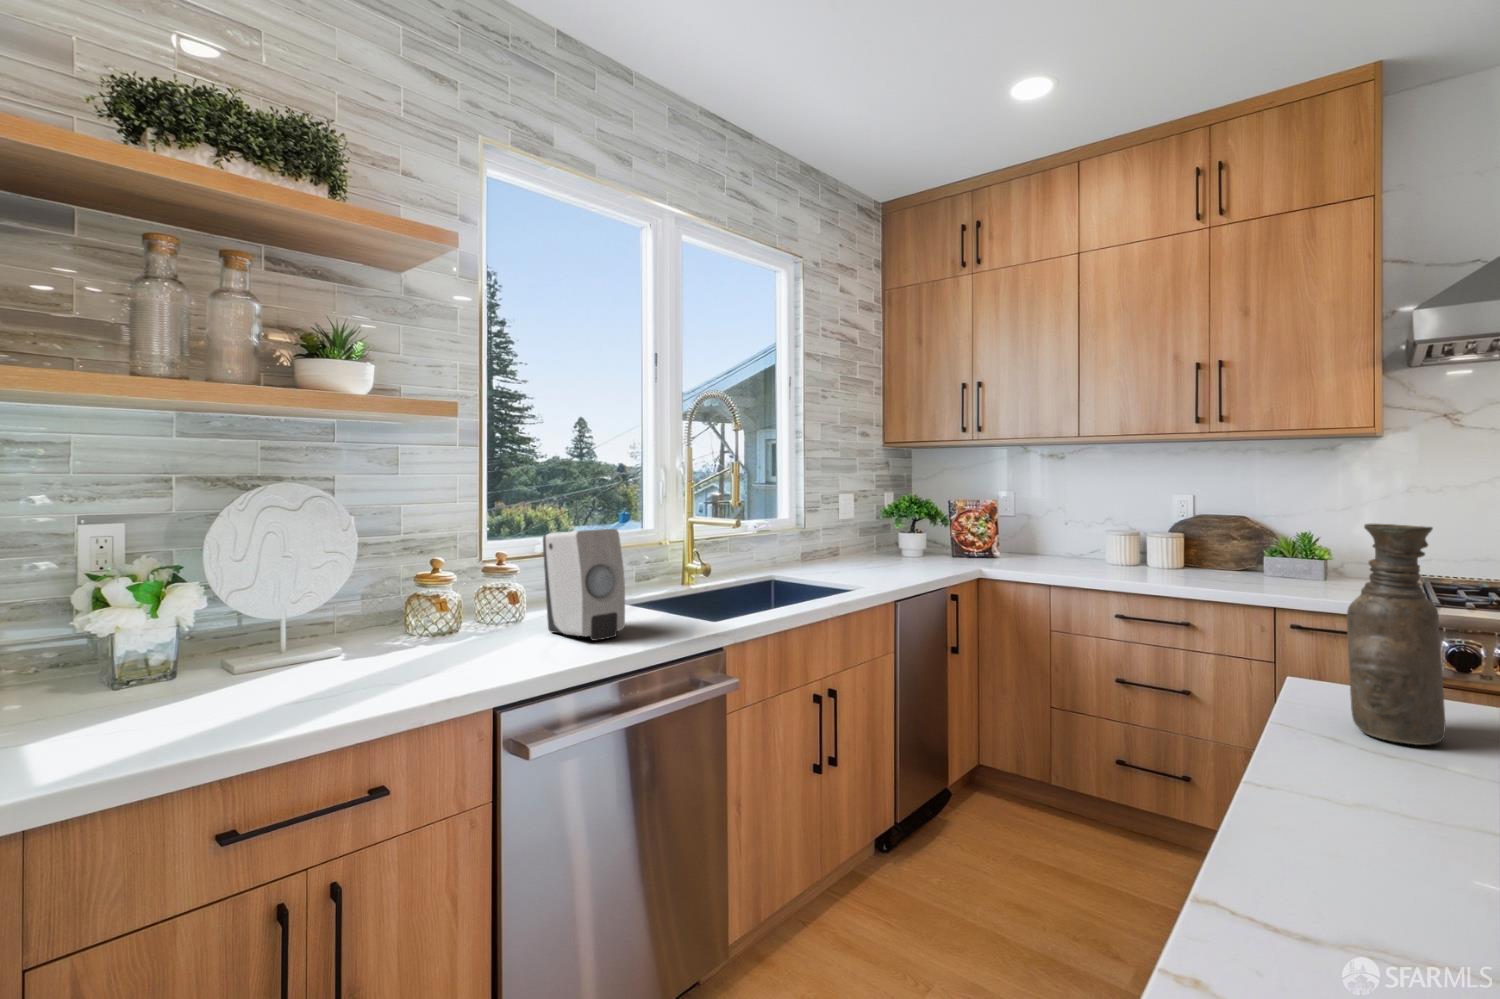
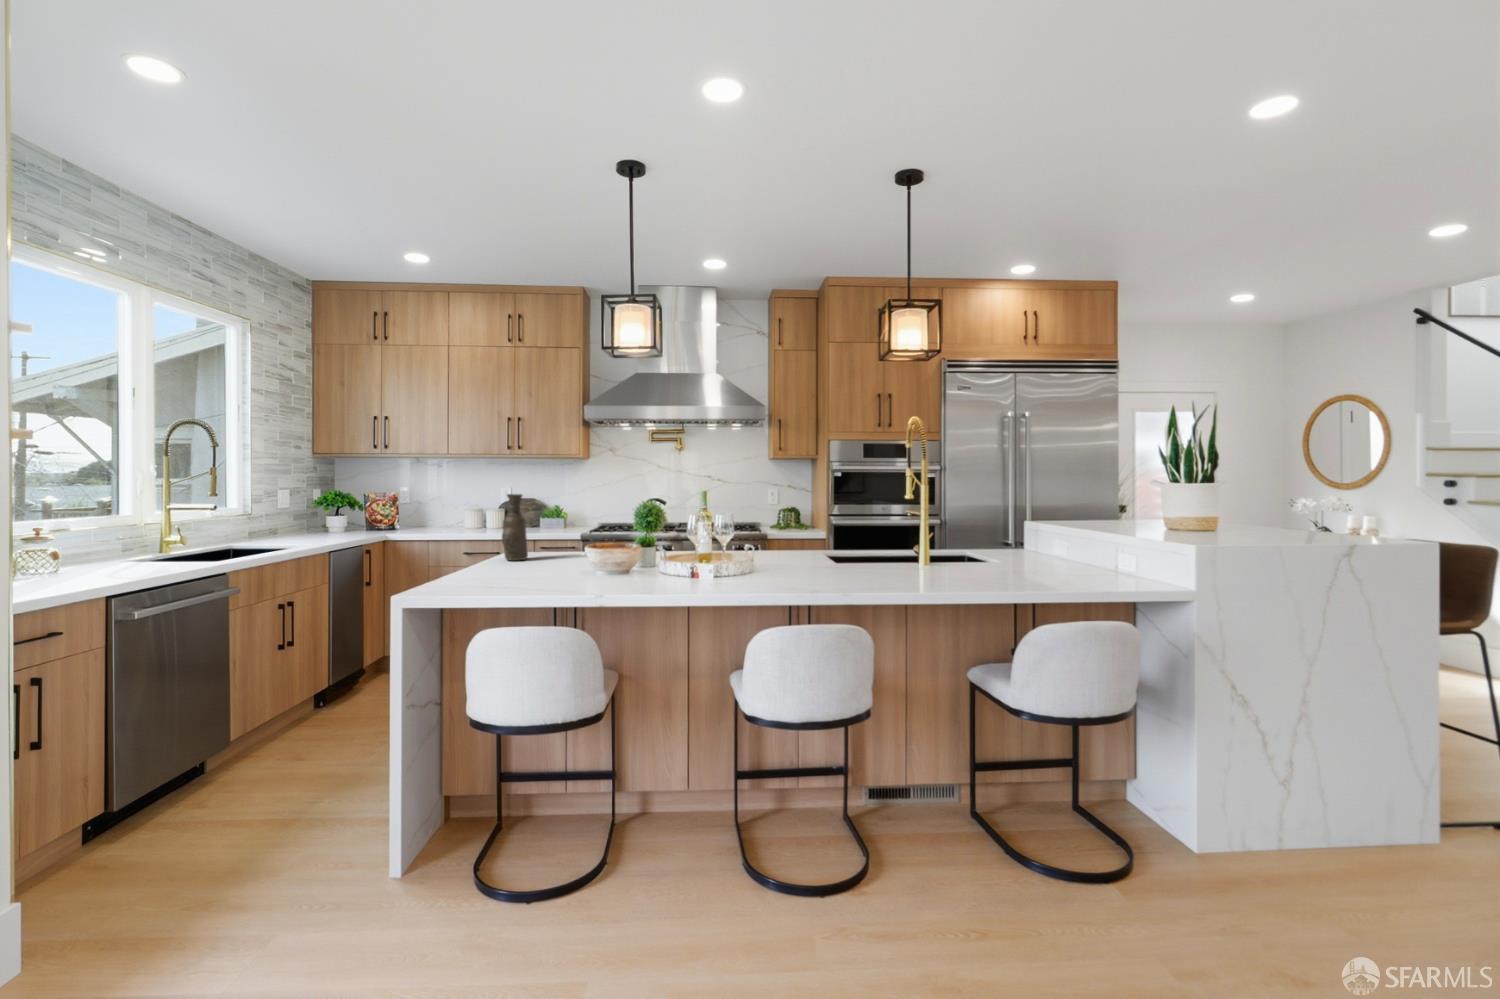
soap dispenser: present [543,529,625,641] -> none [96,504,163,567]

